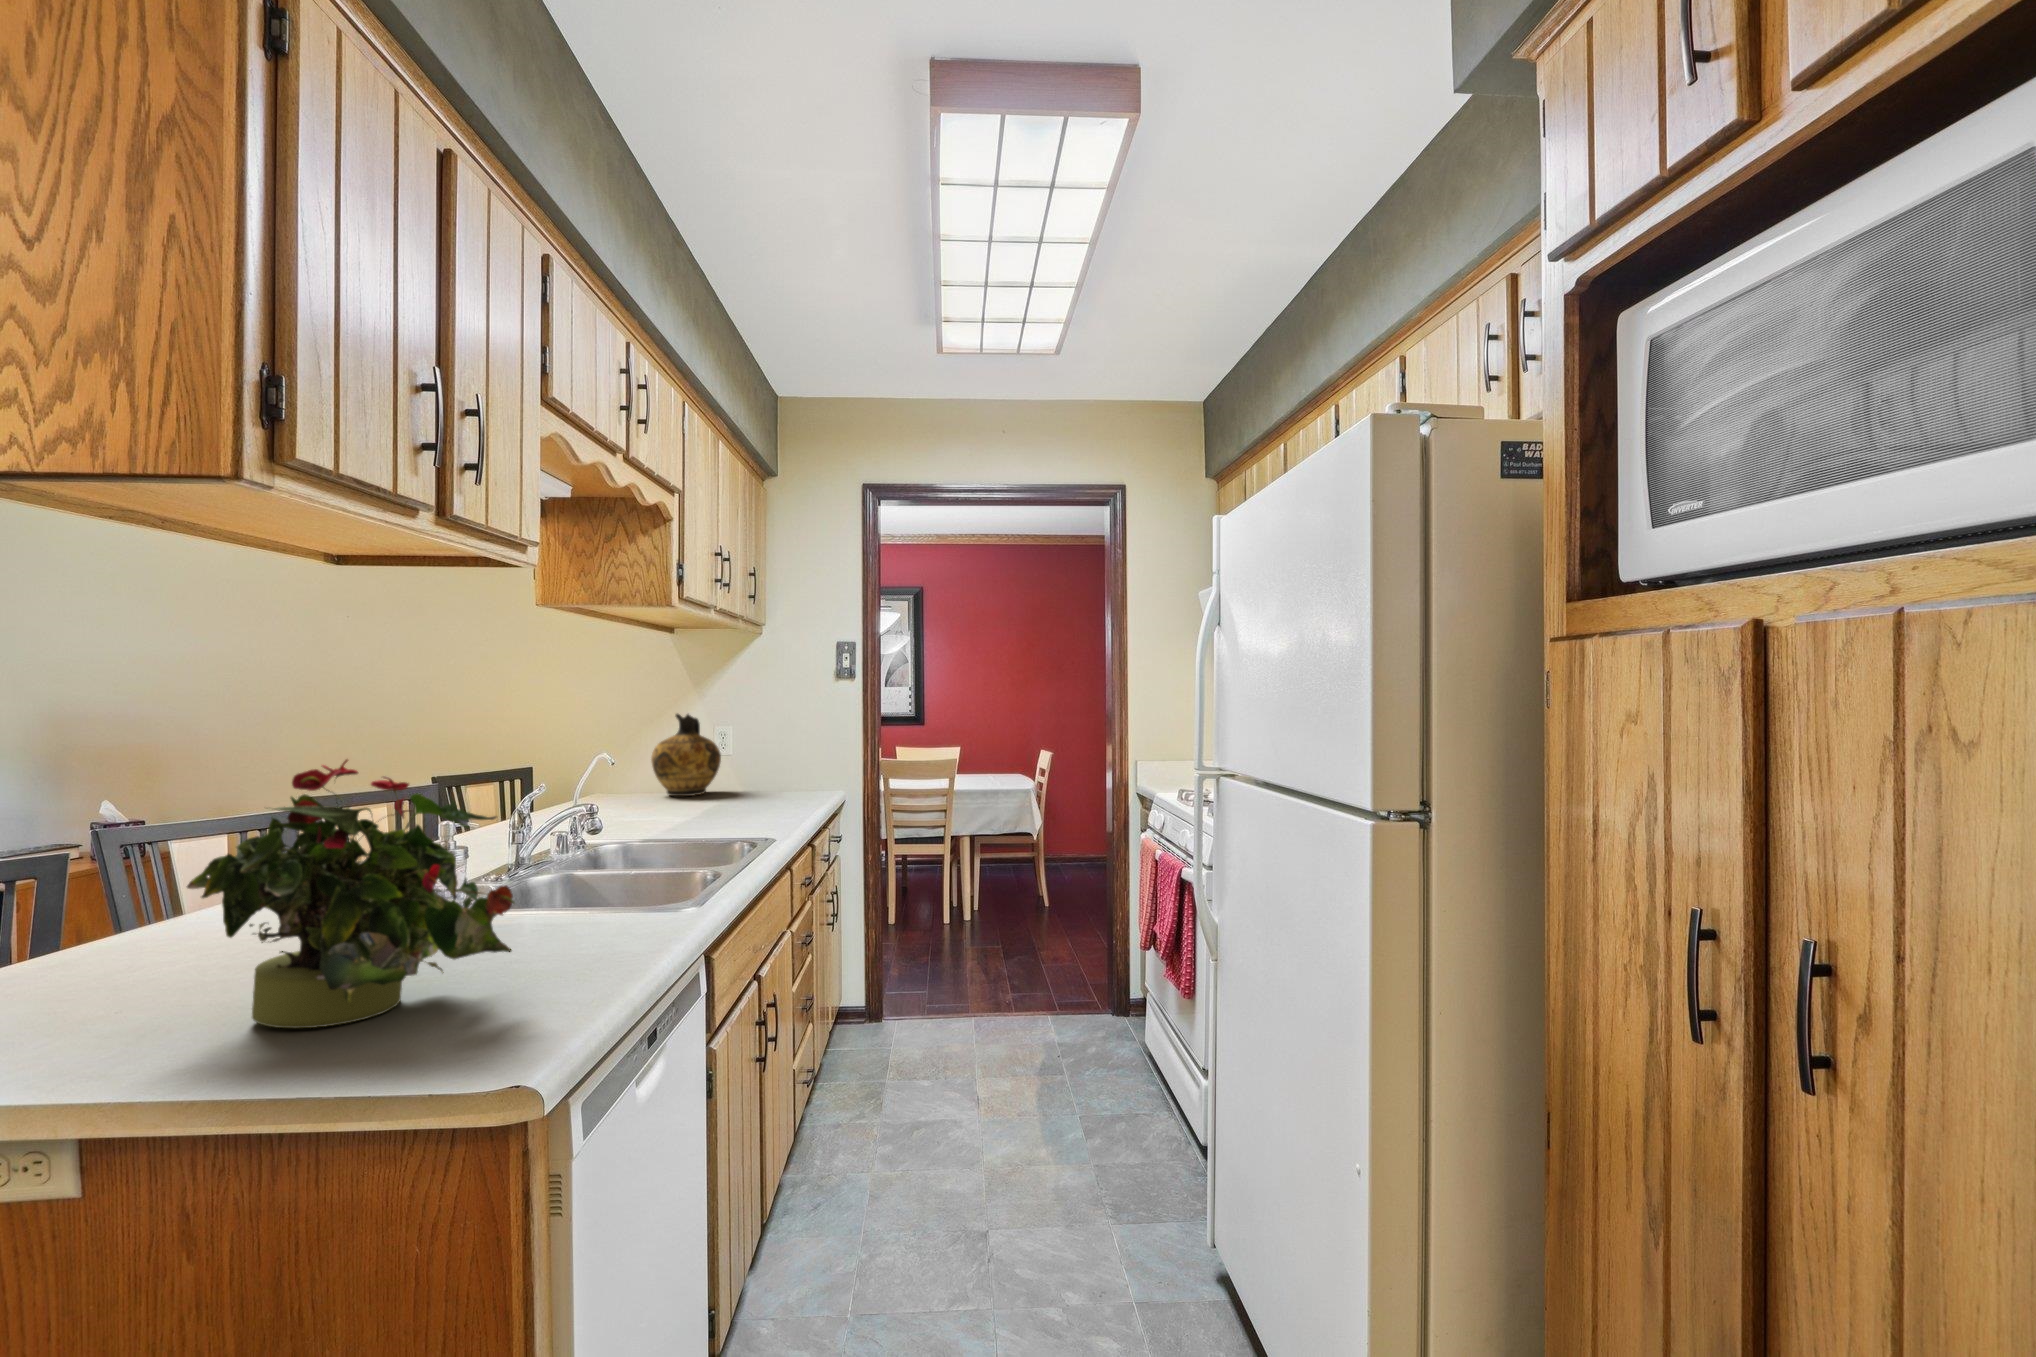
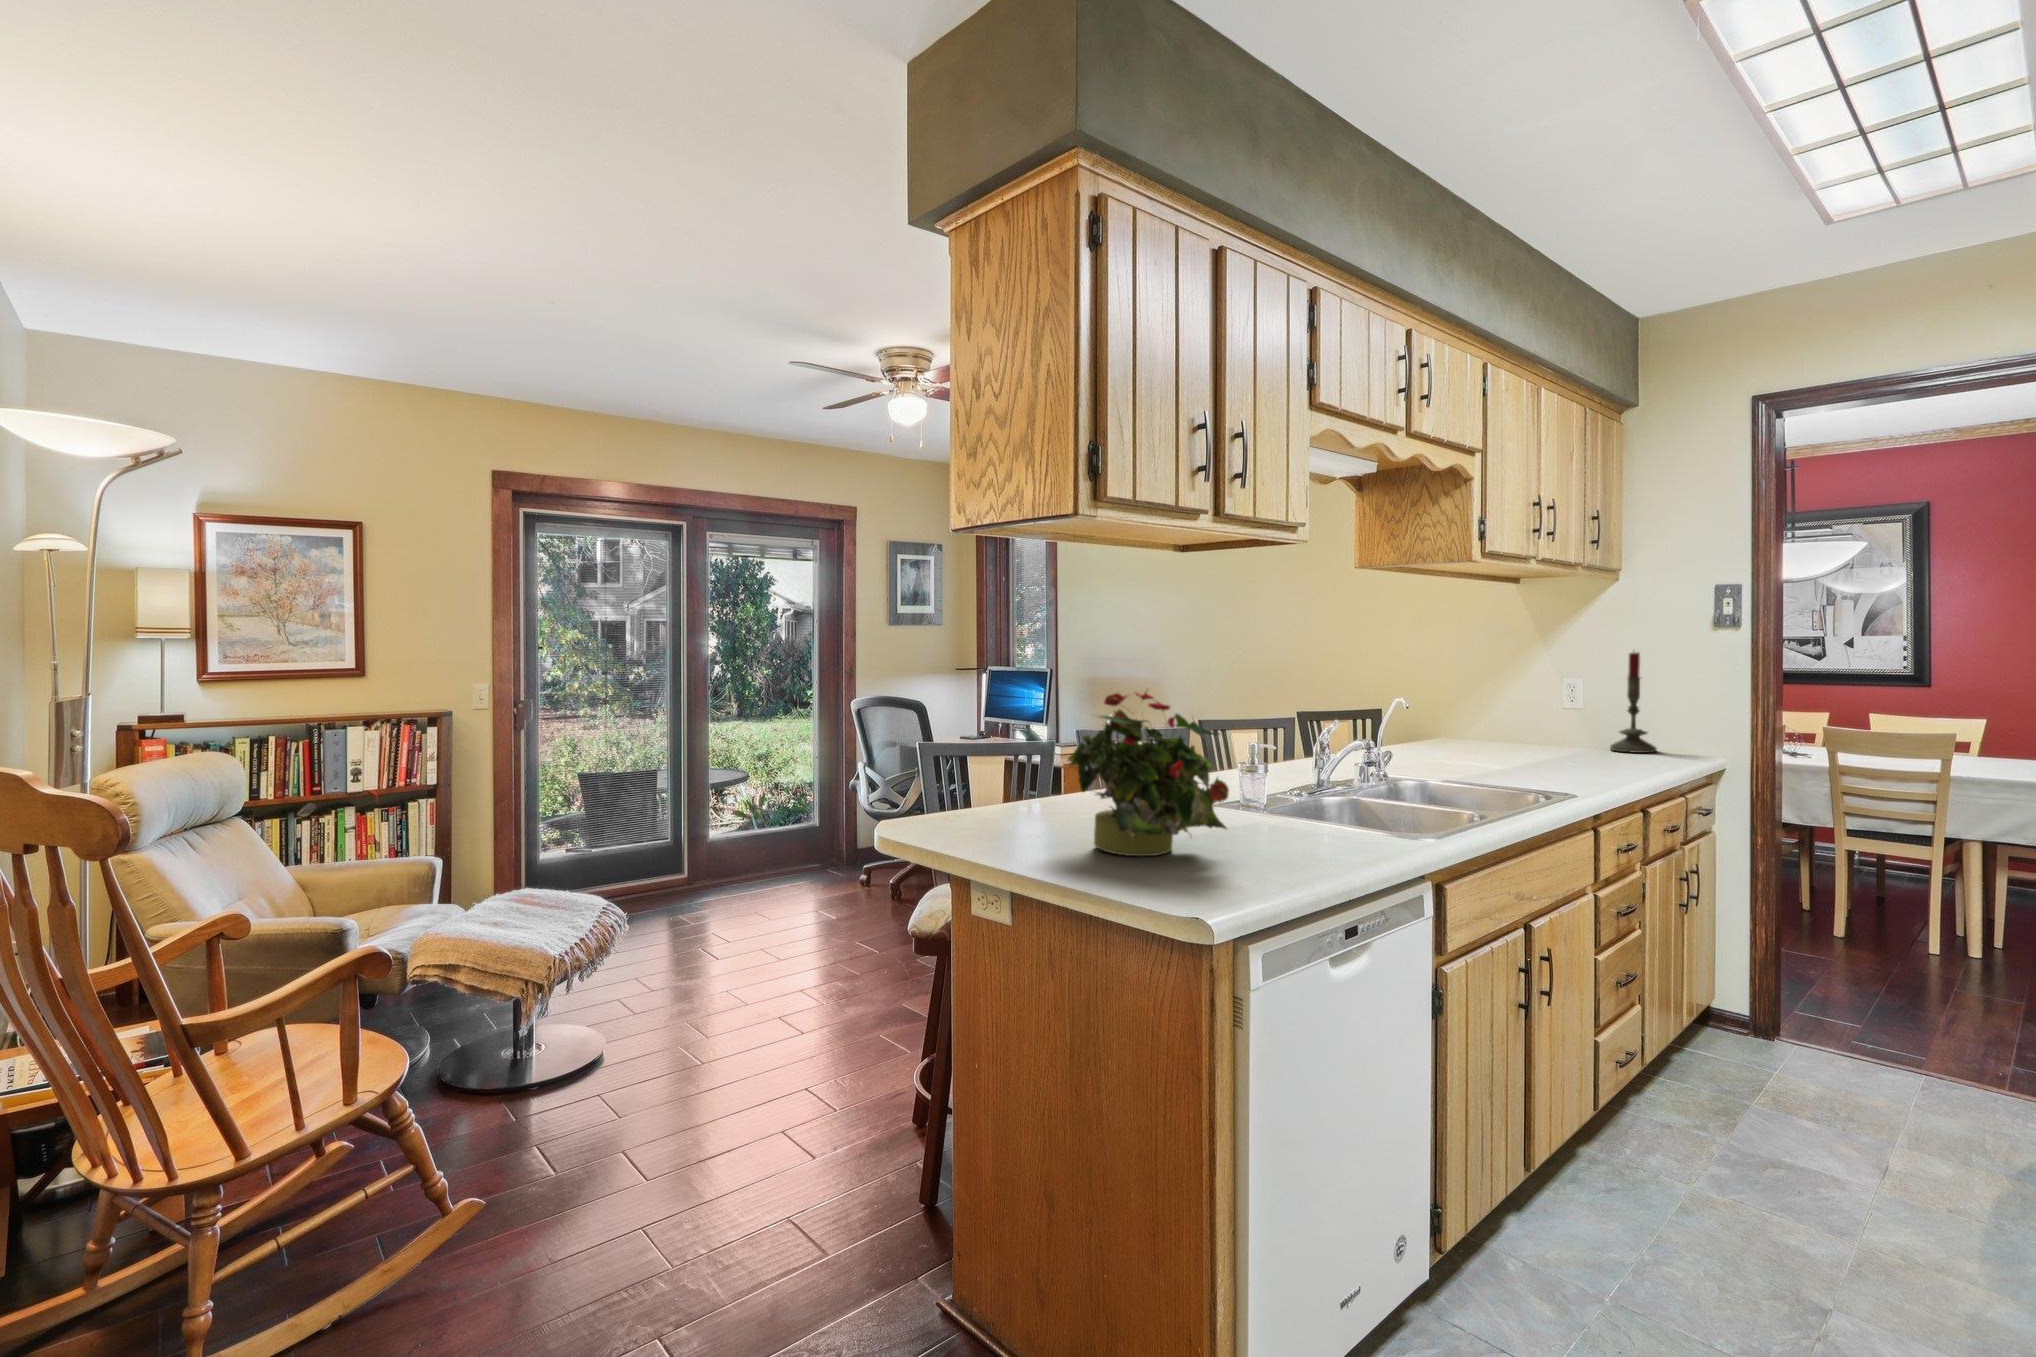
candle: none [765,697,803,793] -> present [1610,652,1657,753]
ceramic jug: present [651,714,721,796] -> none [1487,665,1561,747]

